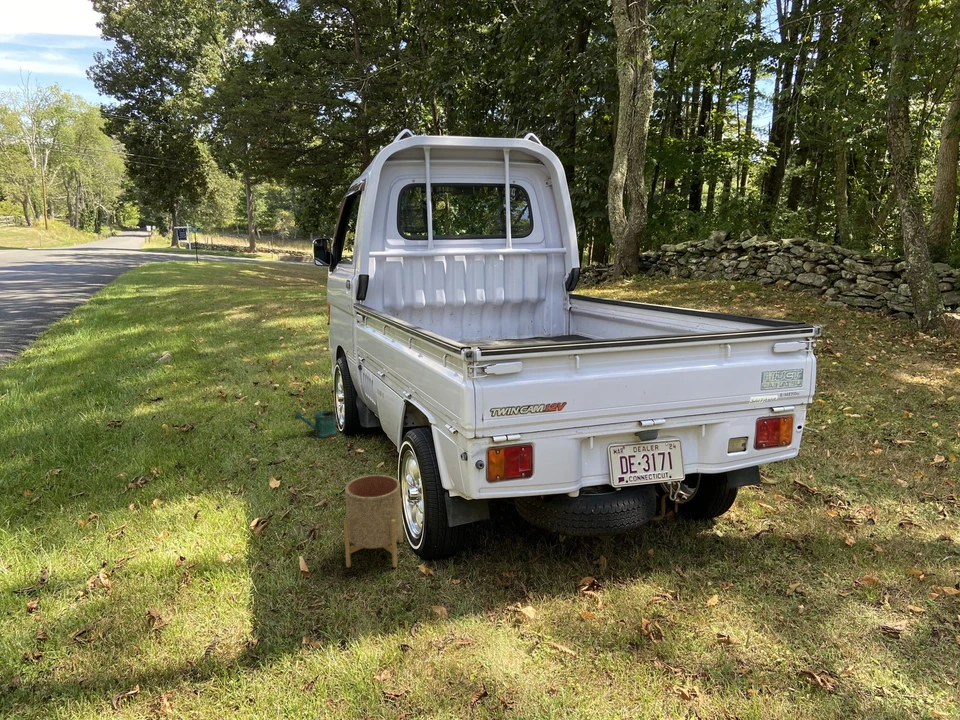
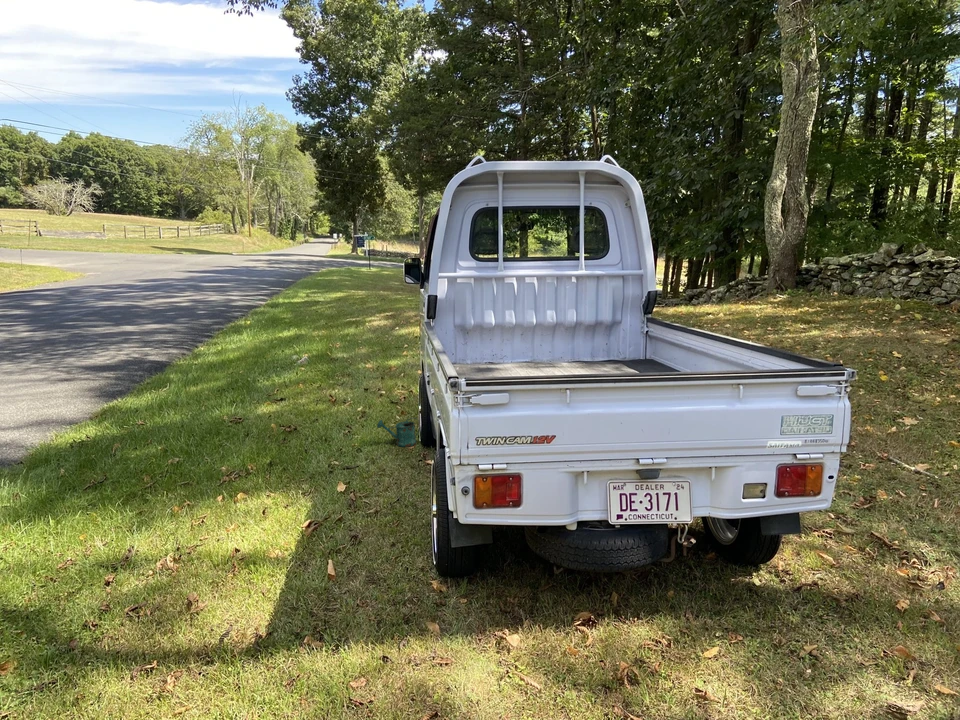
planter: present [344,475,403,567] -> none [366,489,428,578]

